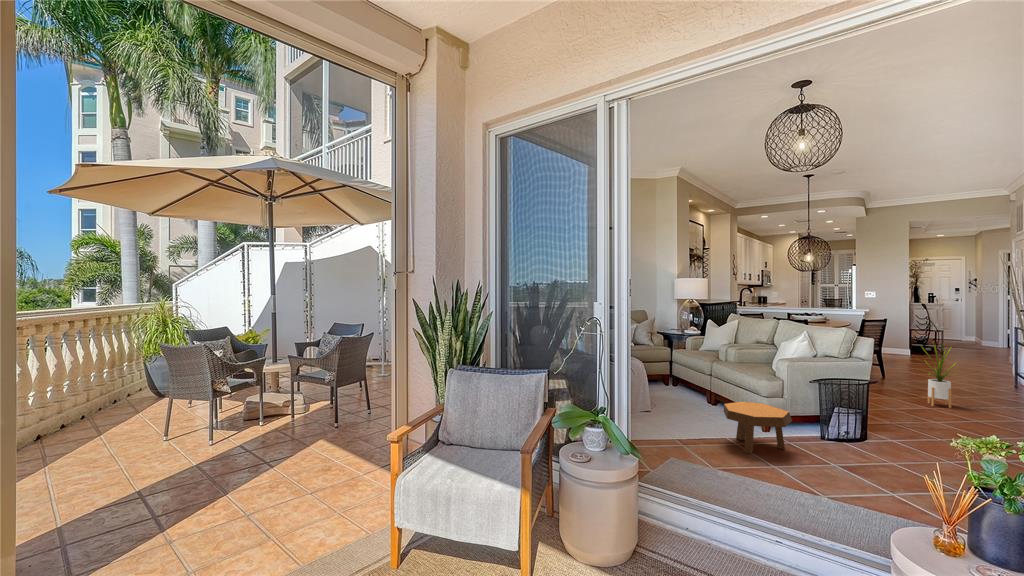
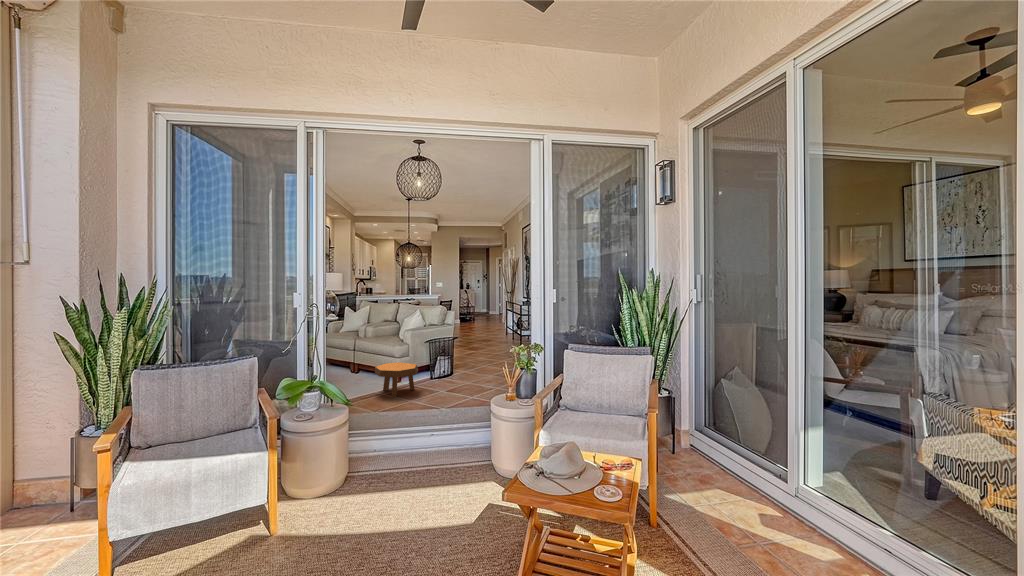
house plant: present [922,345,956,408] -> none [469,312,491,352]

